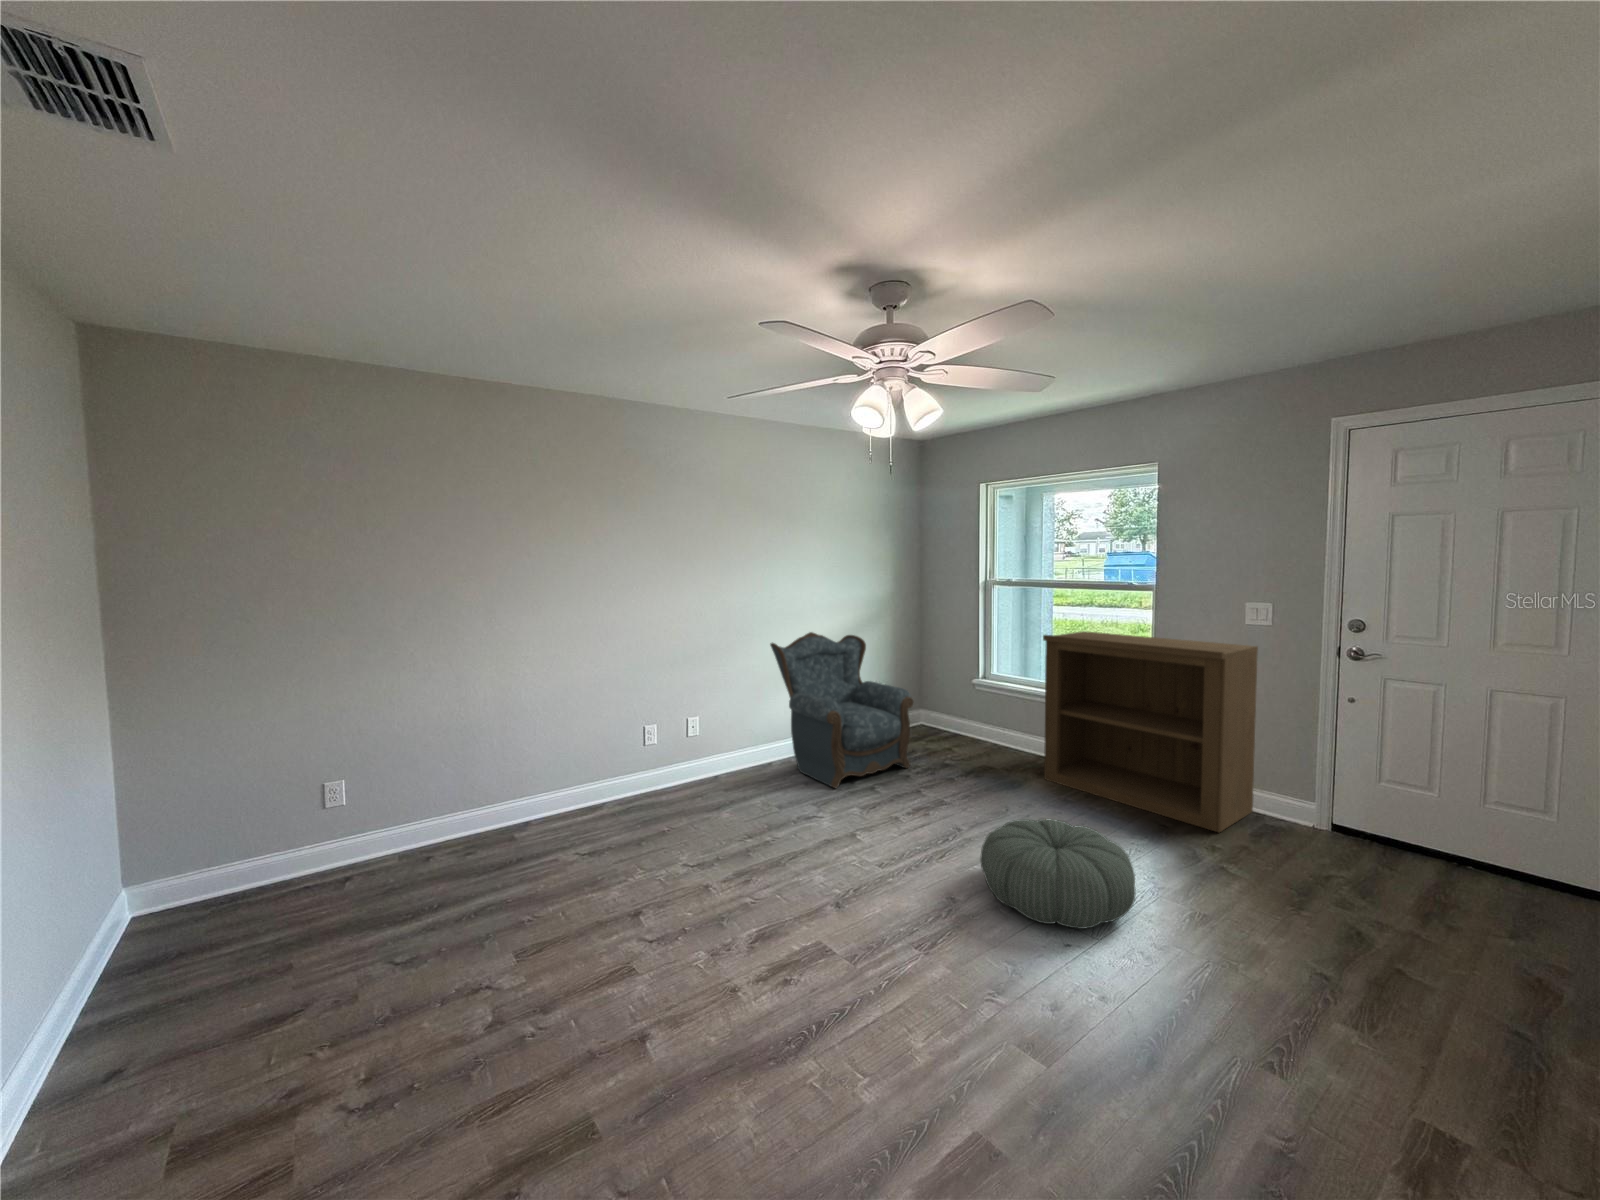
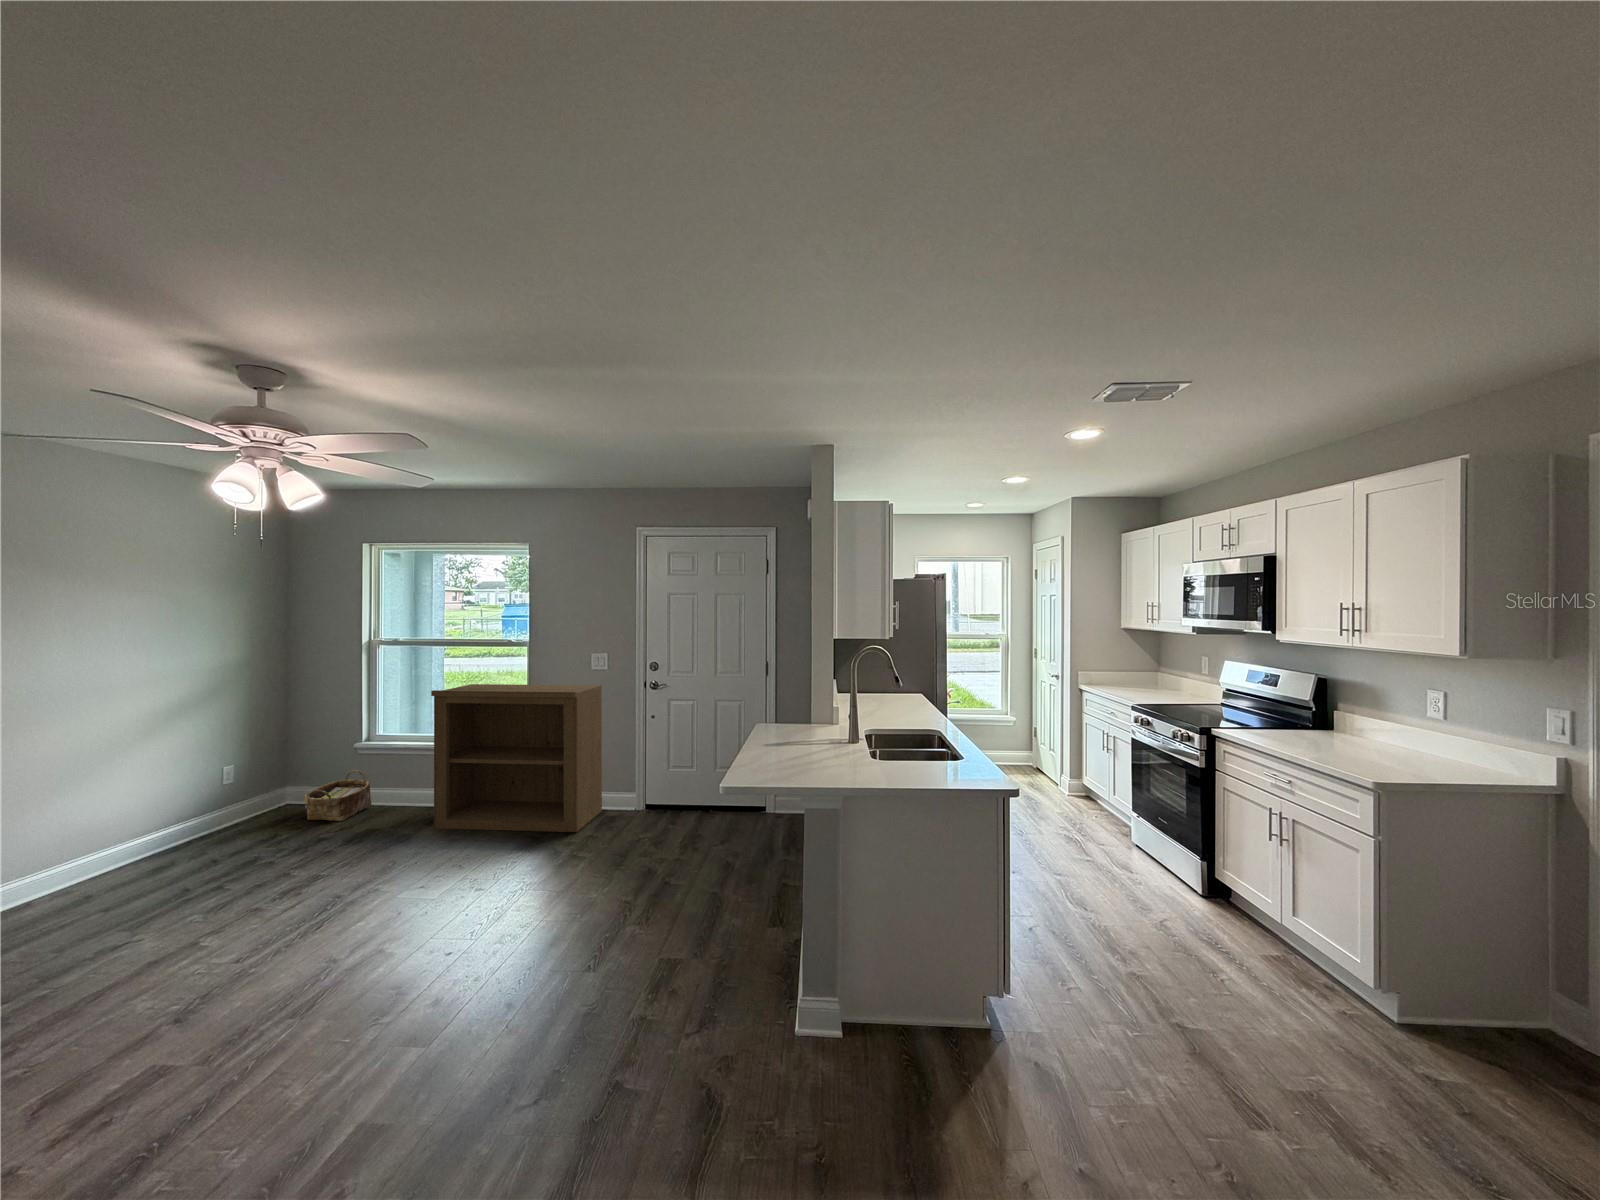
armchair: present [770,632,913,788] -> none [34,711,278,902]
woven basket: none [933,703,986,749] -> present [304,770,371,821]
pouf: present [980,819,1135,929] -> none [364,851,506,942]

